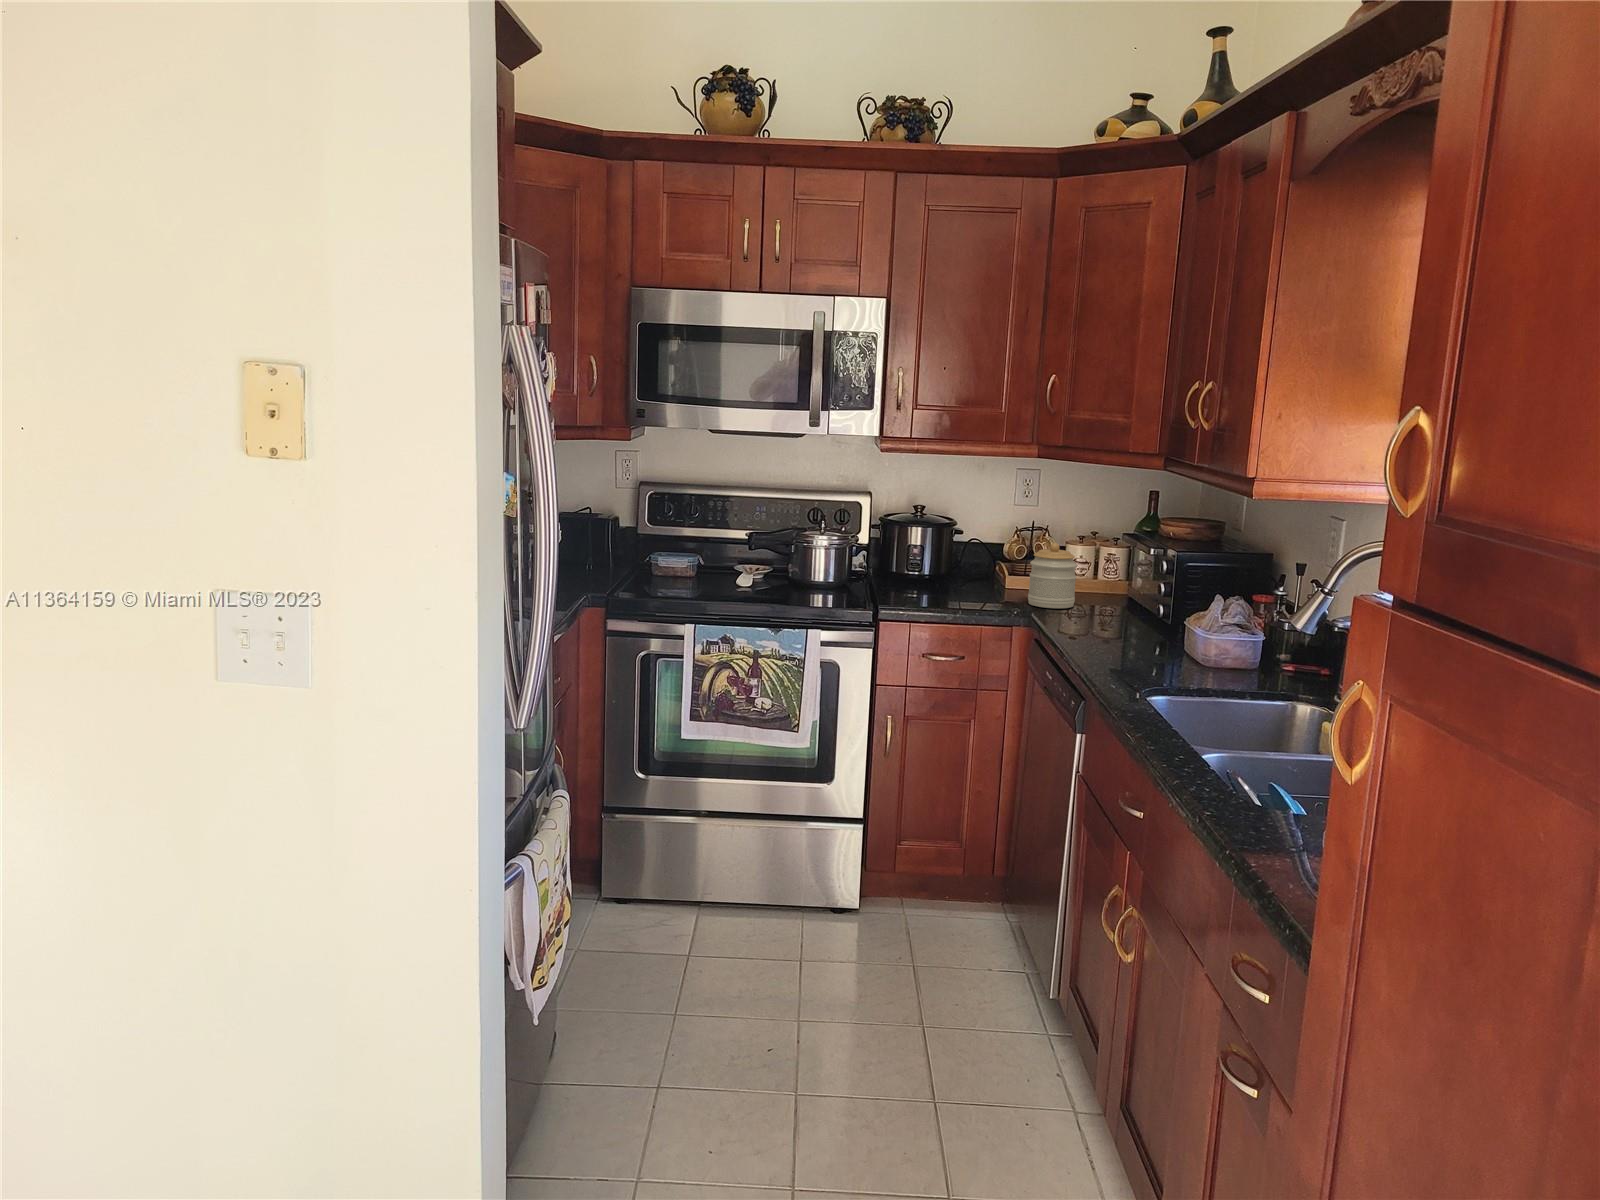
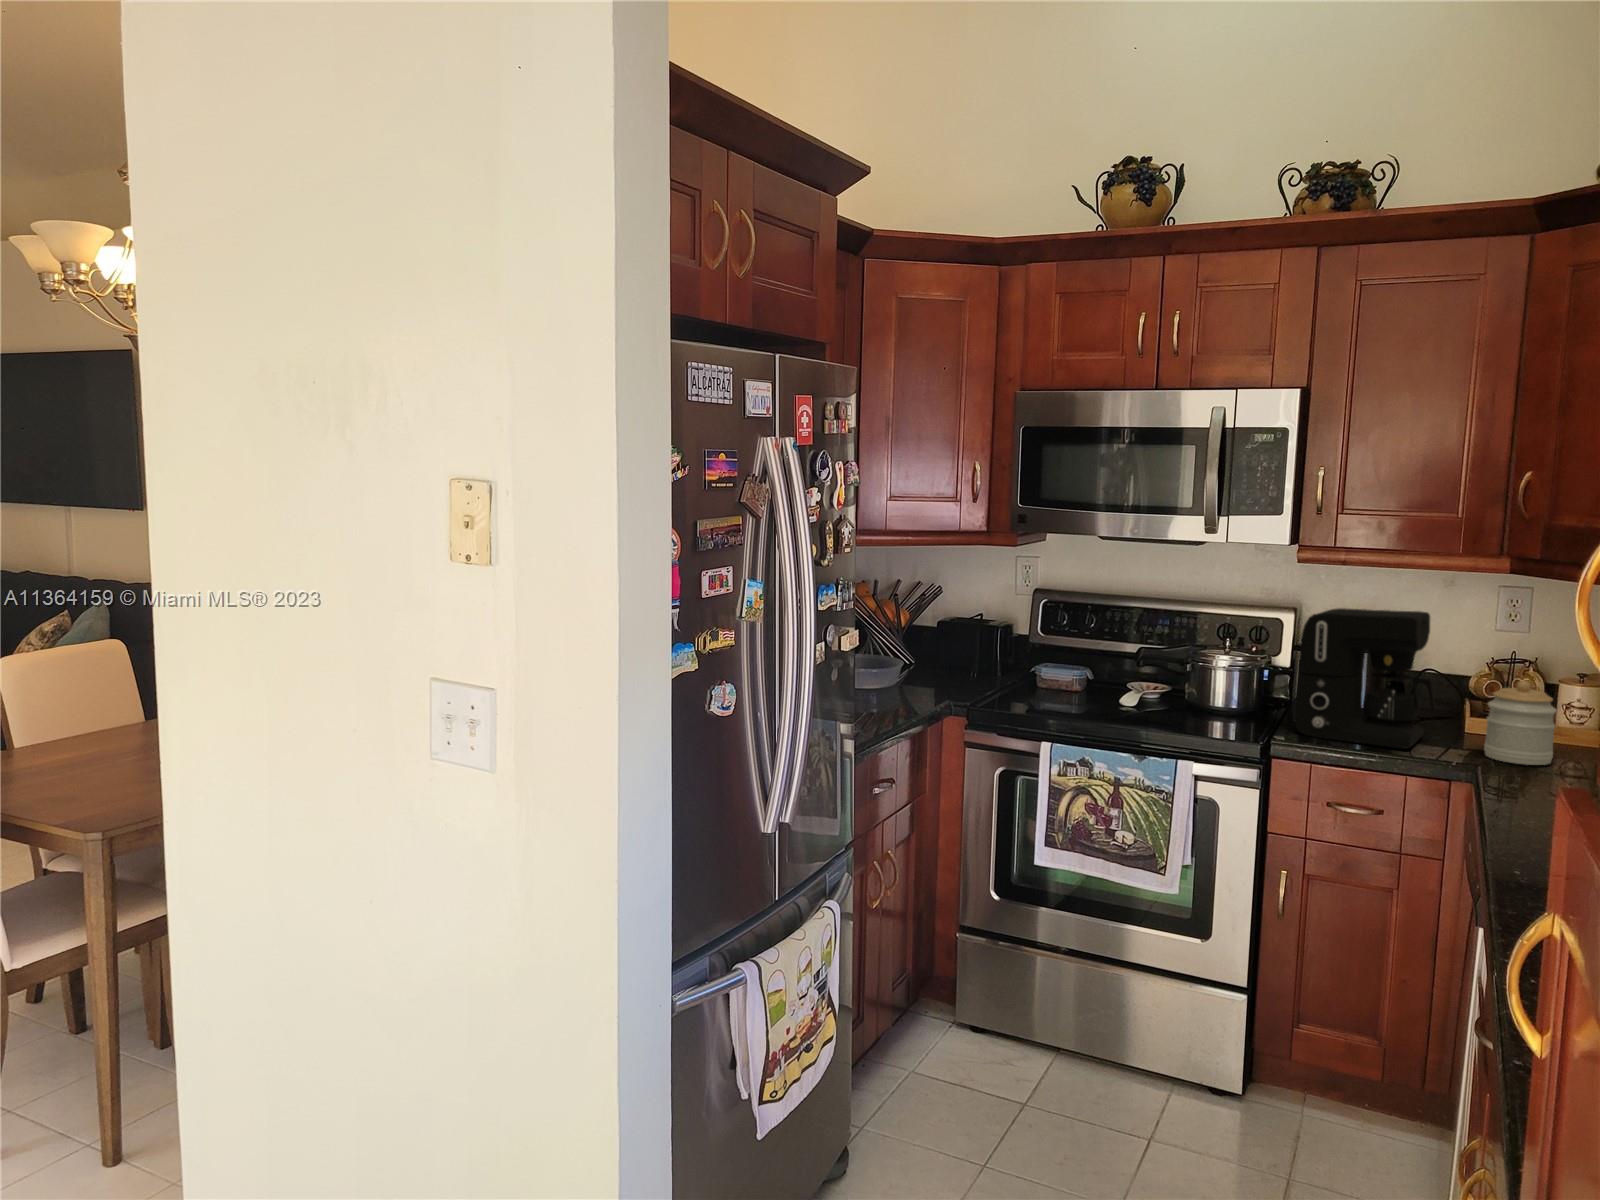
coffee maker: none [891,491,993,604] -> present [1295,608,1435,749]

